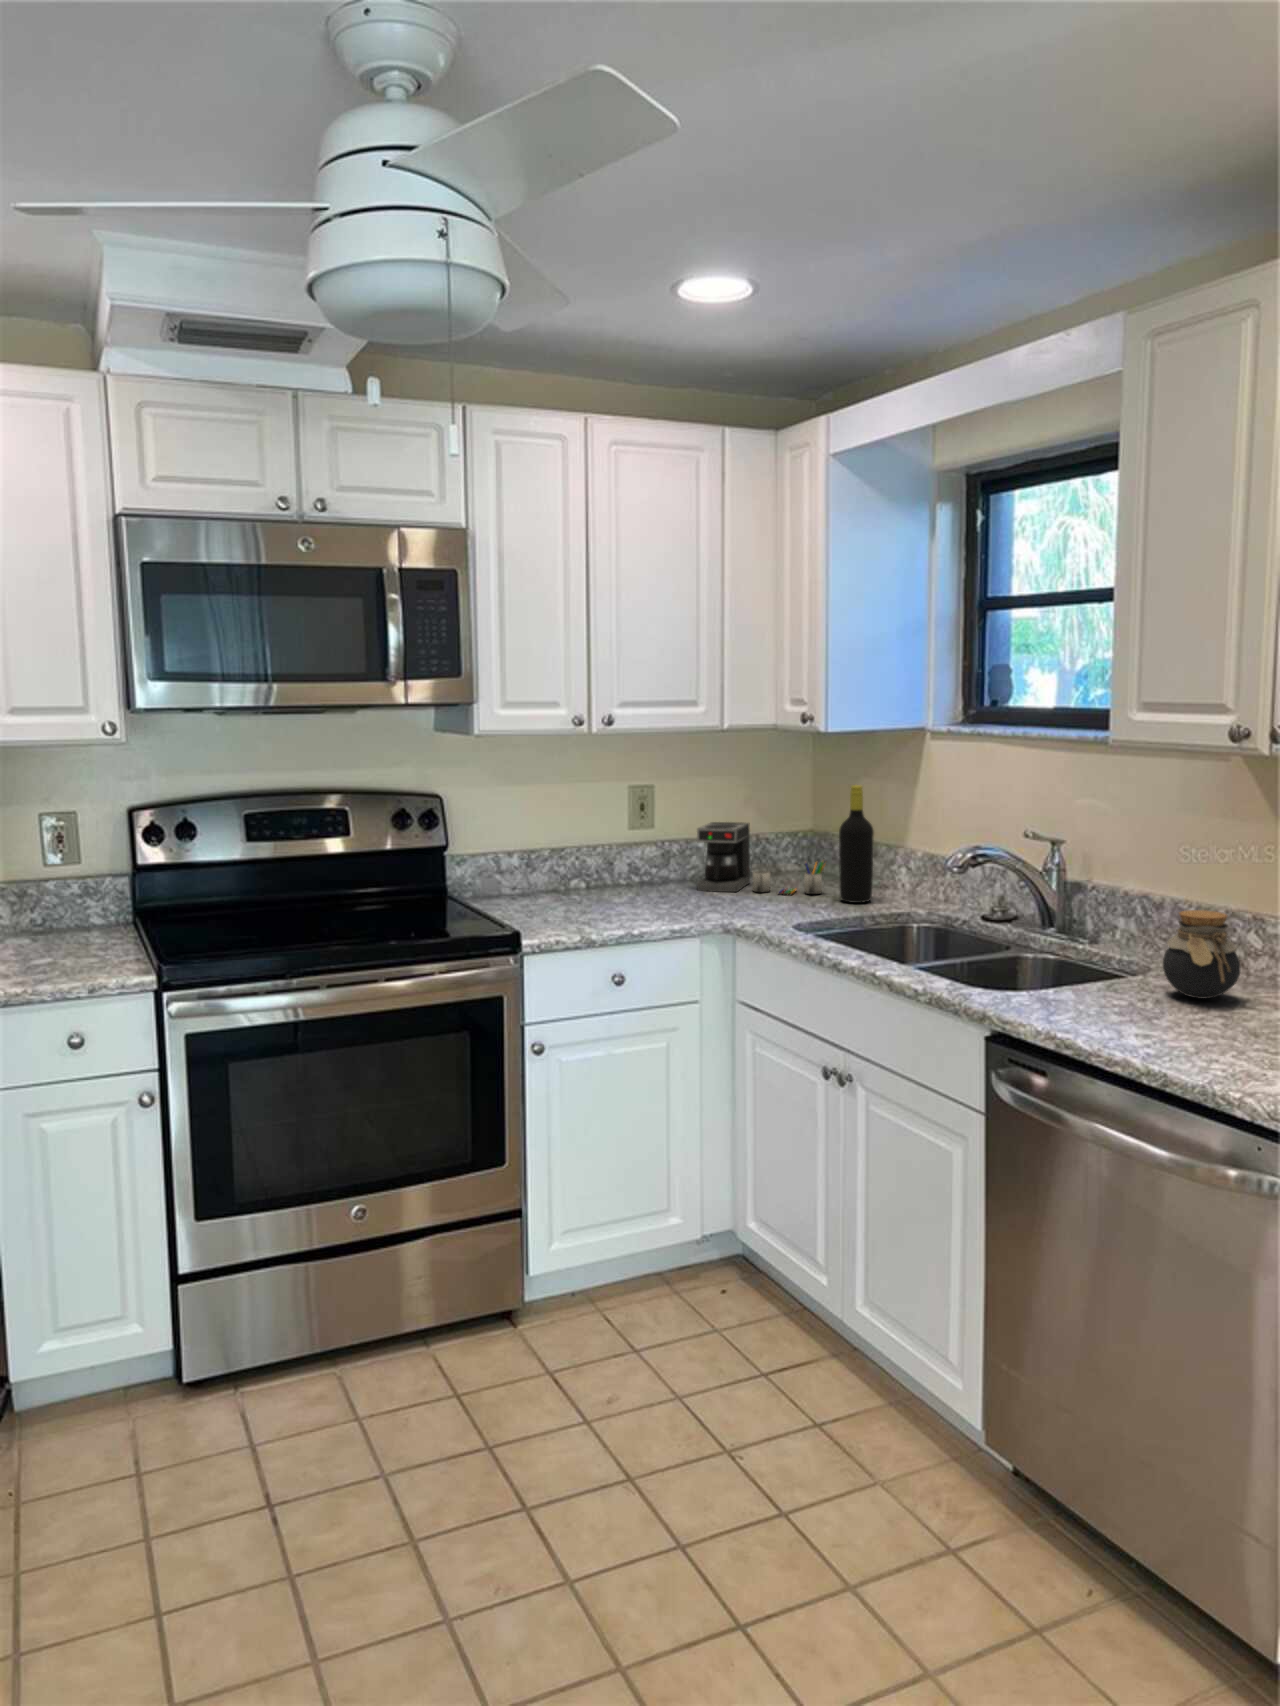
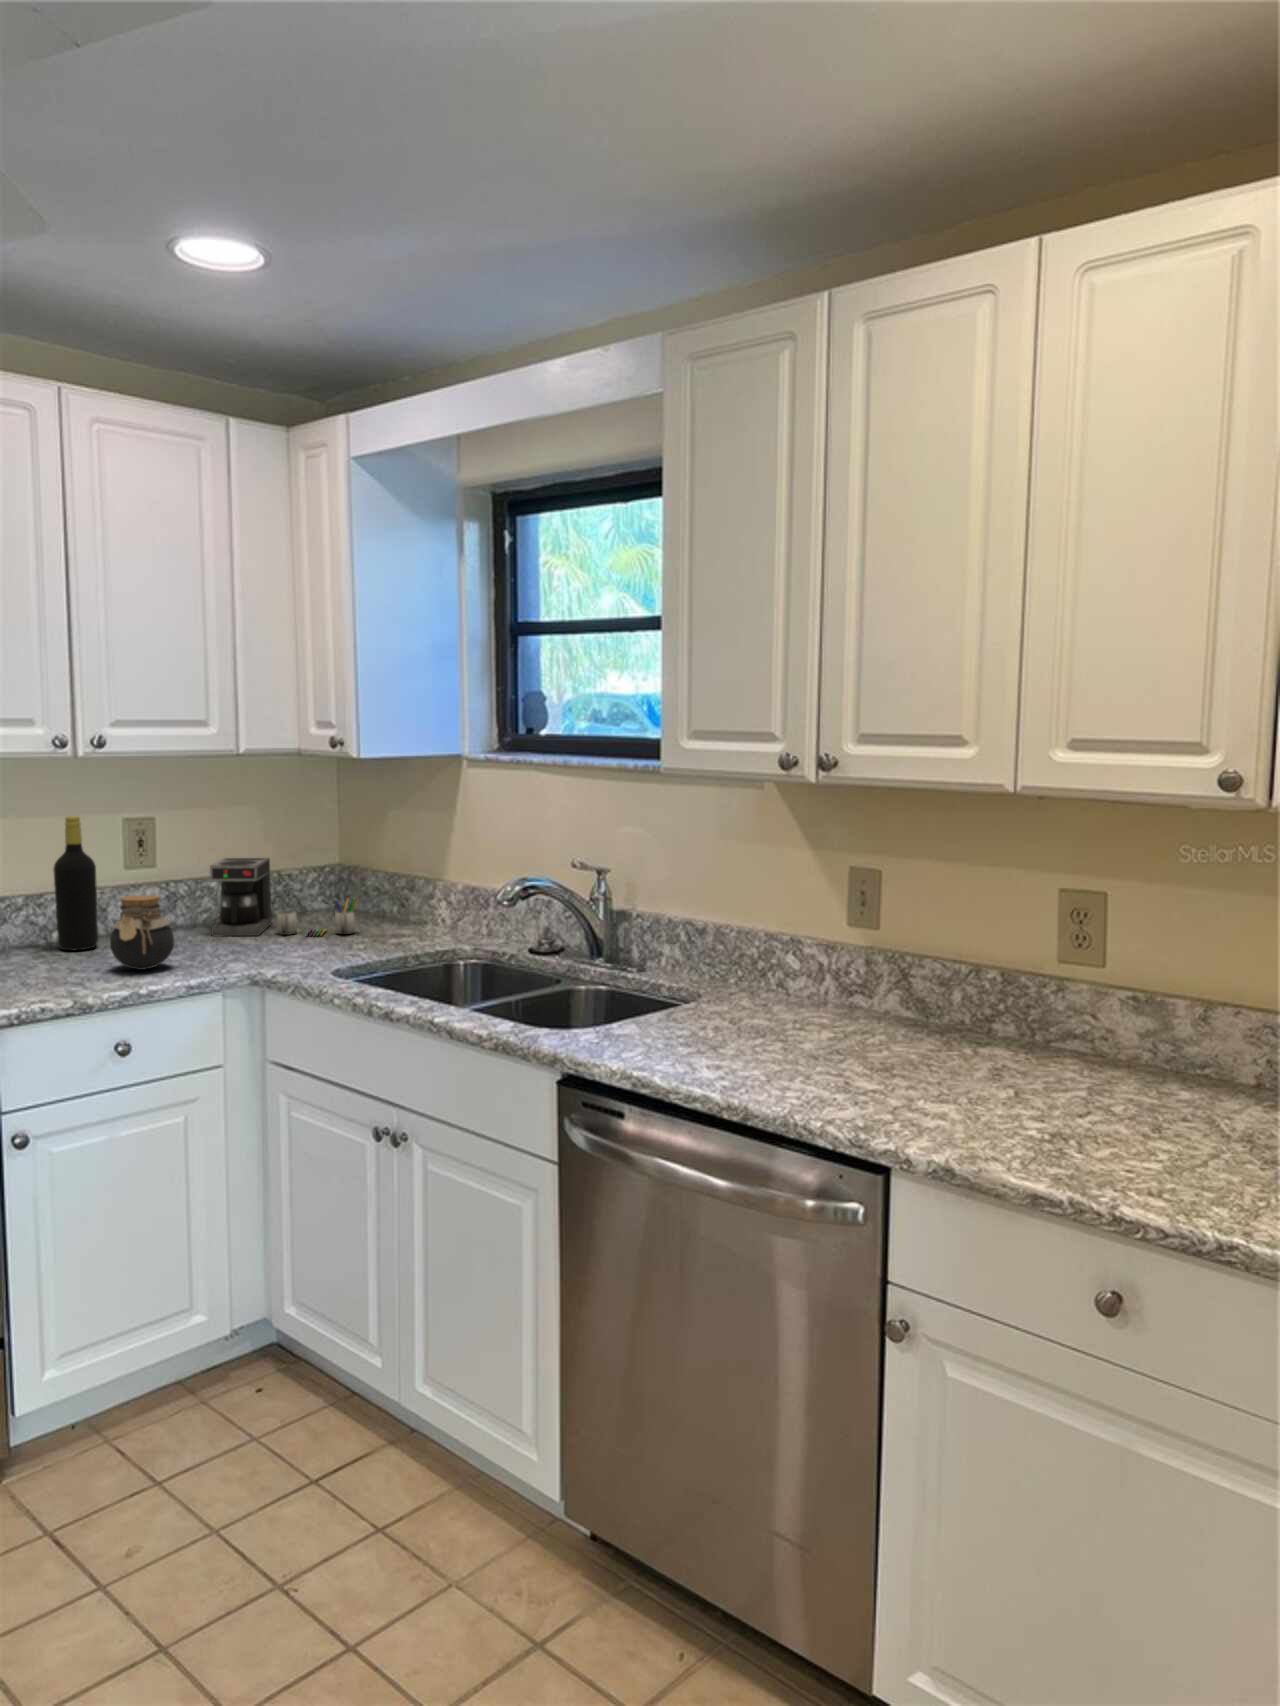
bottle: present [839,785,874,903] -> present [53,816,98,950]
jar: present [1163,910,1240,999] -> present [110,895,174,970]

